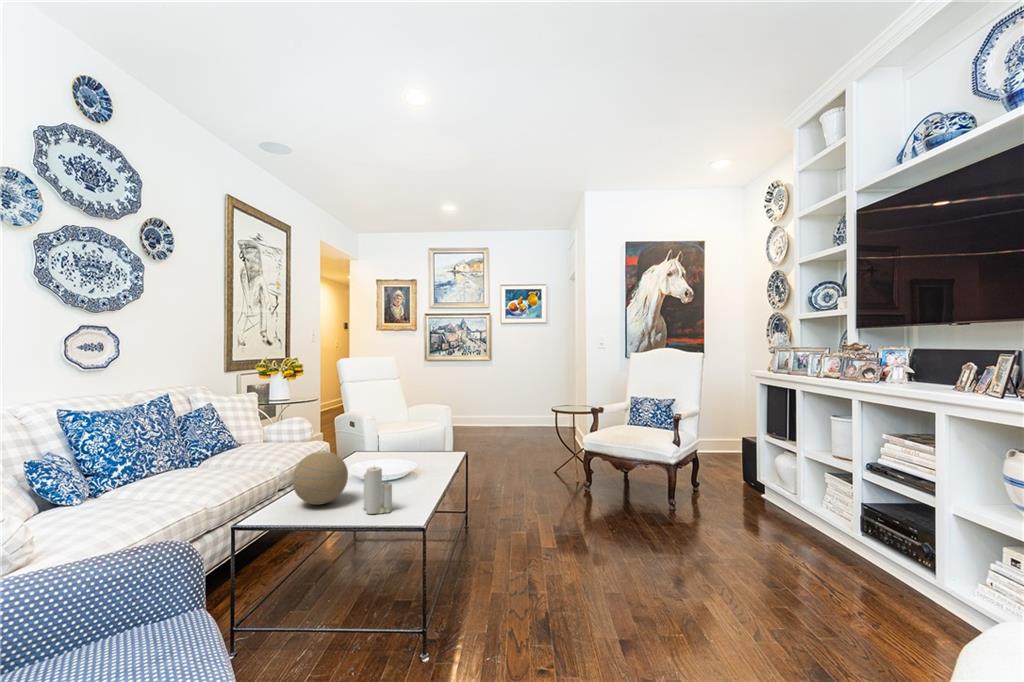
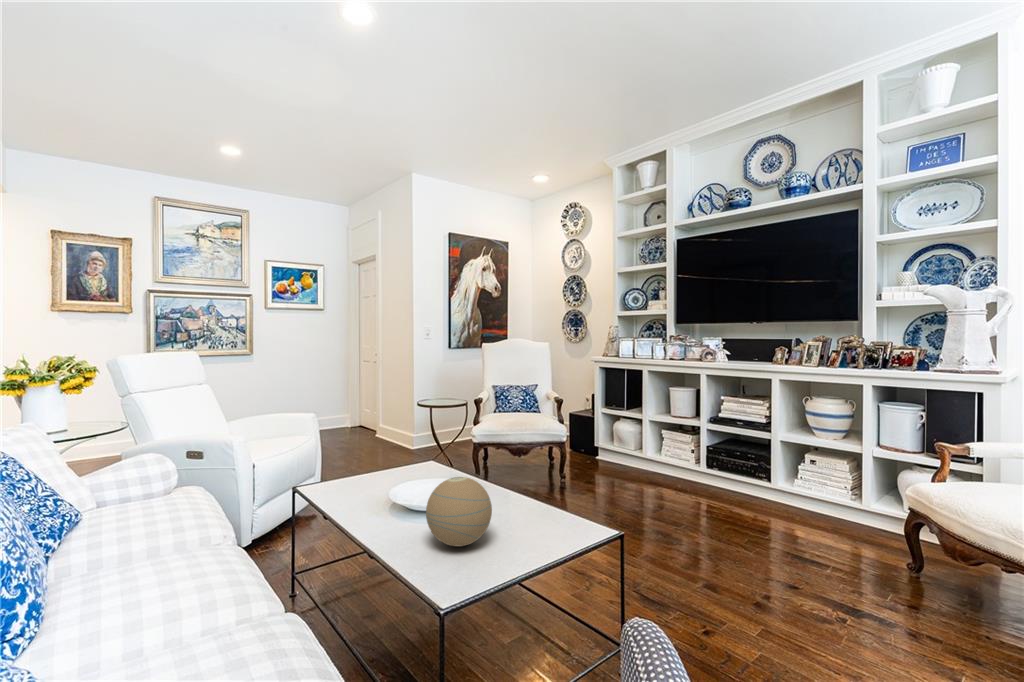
candle: present [364,467,392,514] -> none [513,476,552,534]

